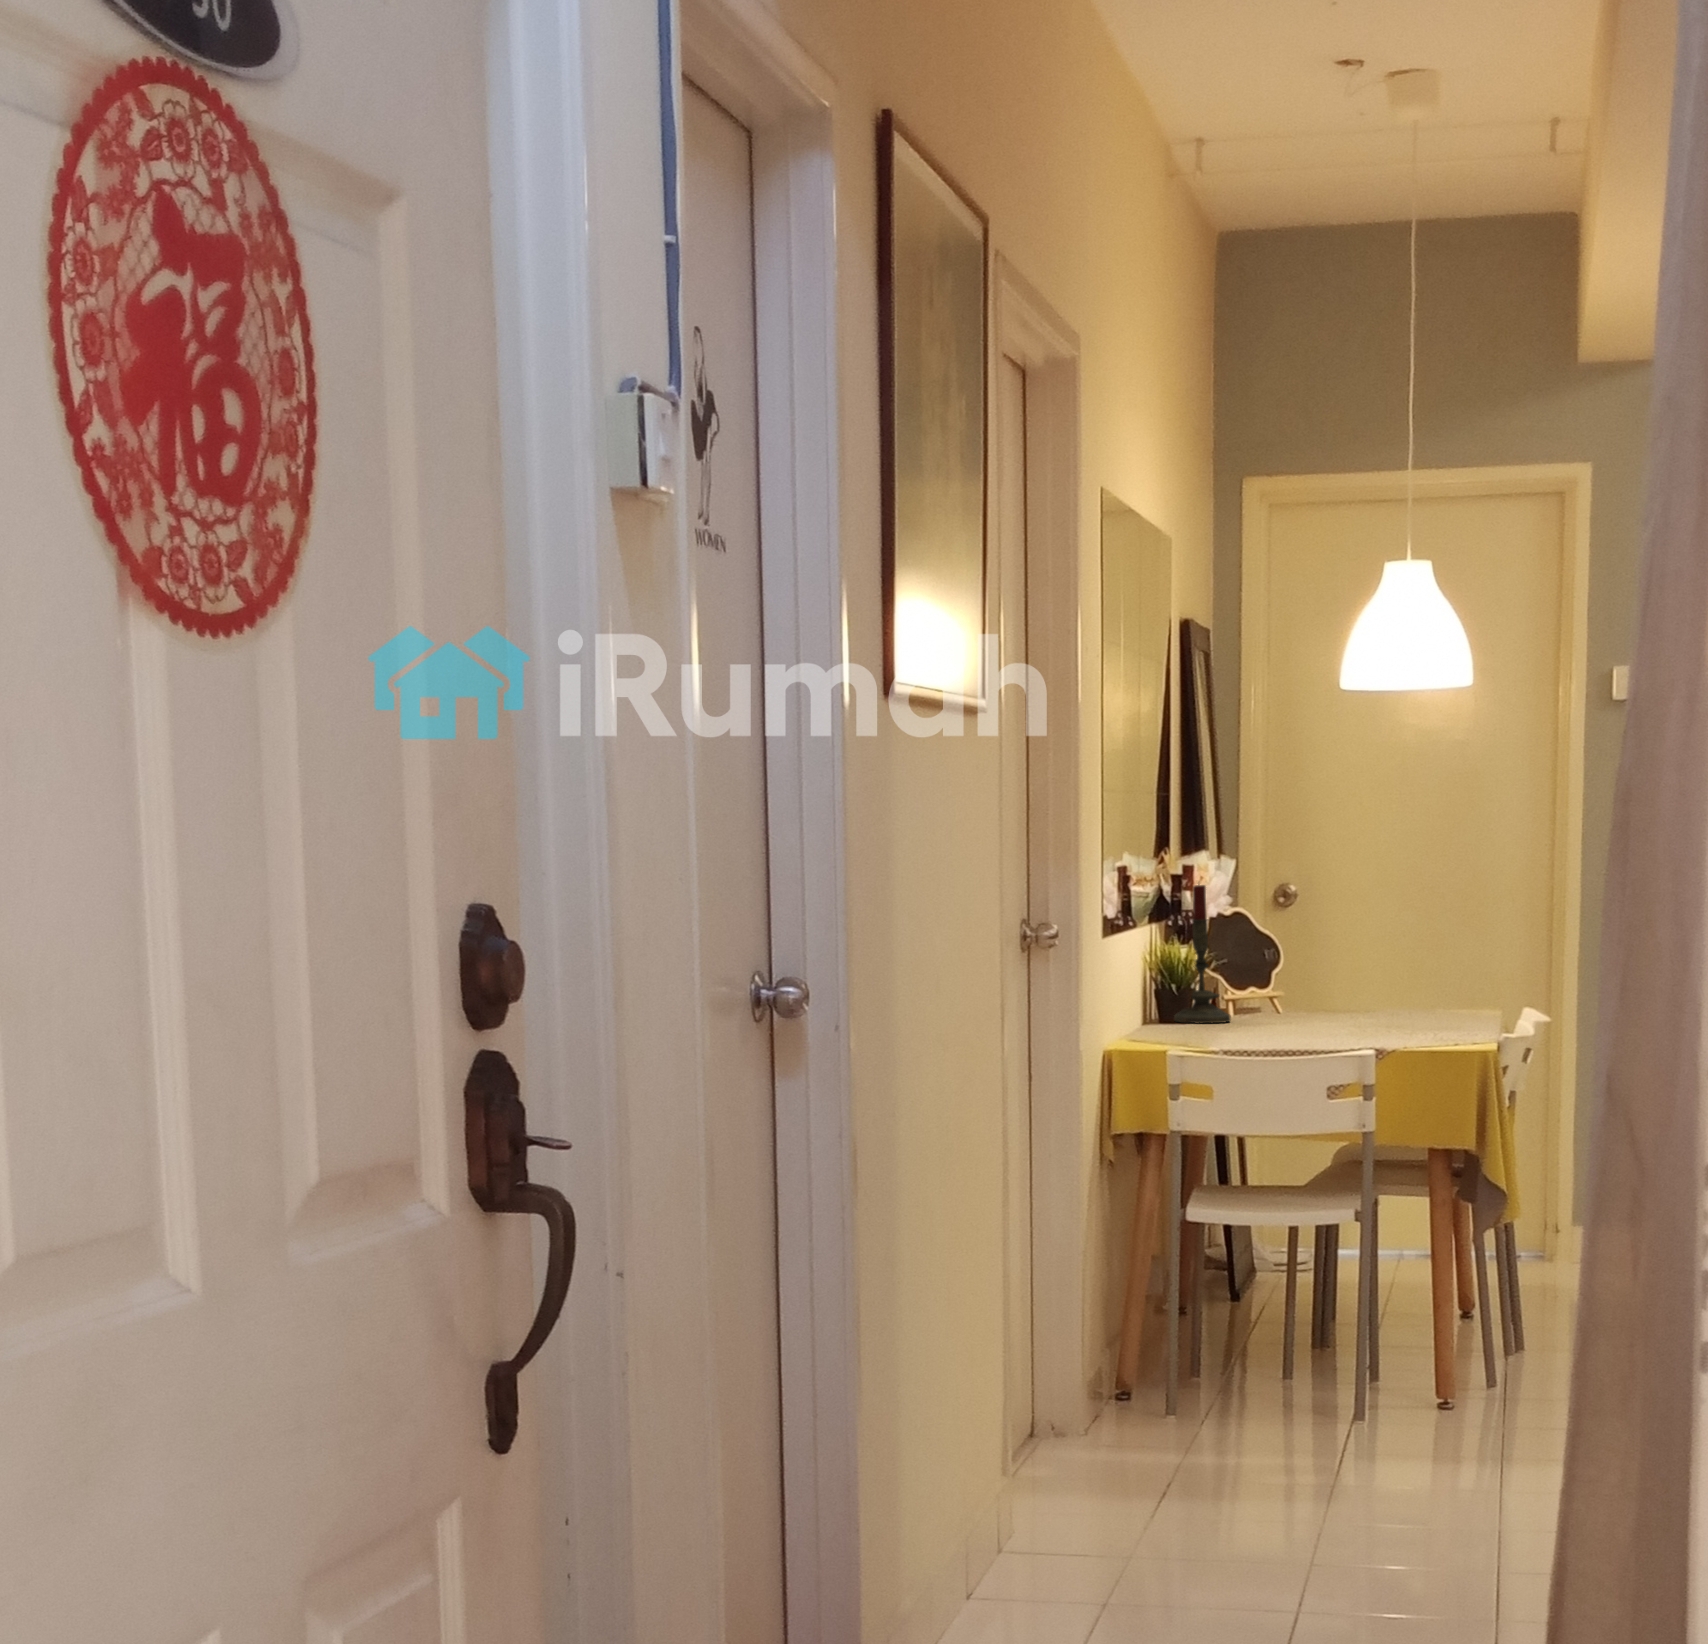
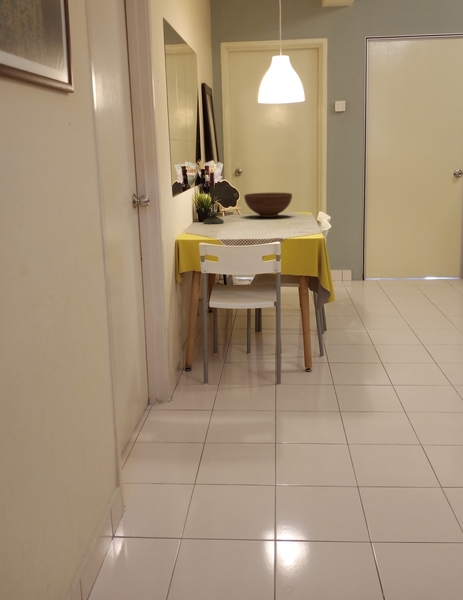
fruit bowl: none [1291,947,1430,1015] -> present [244,192,292,217]

